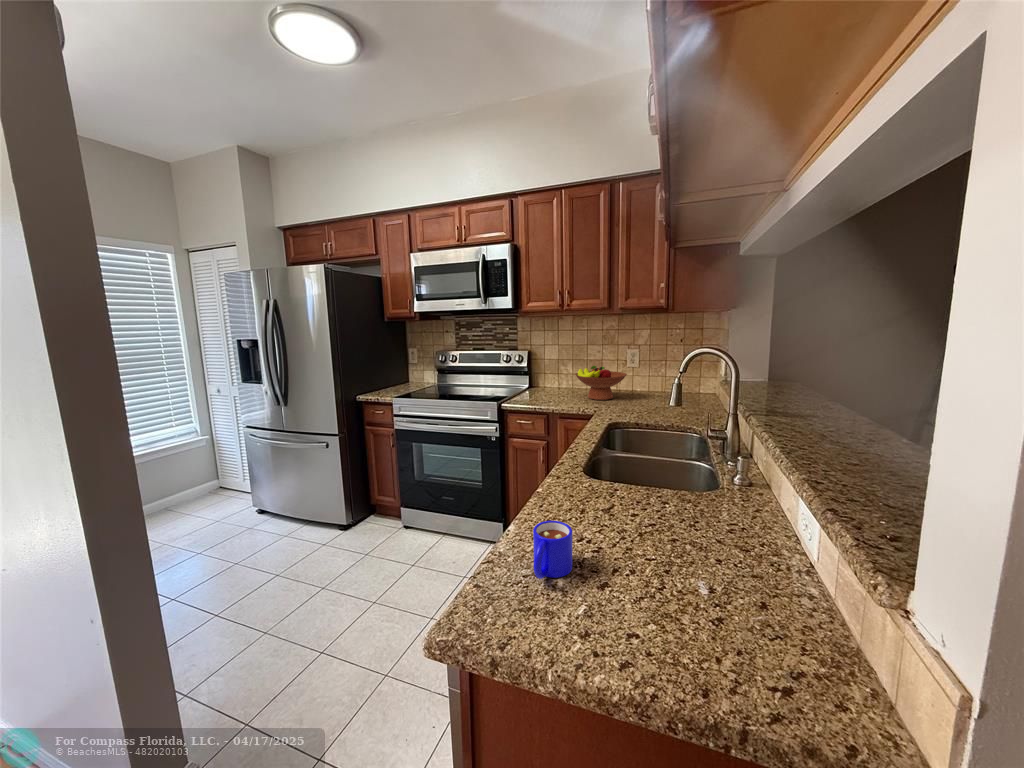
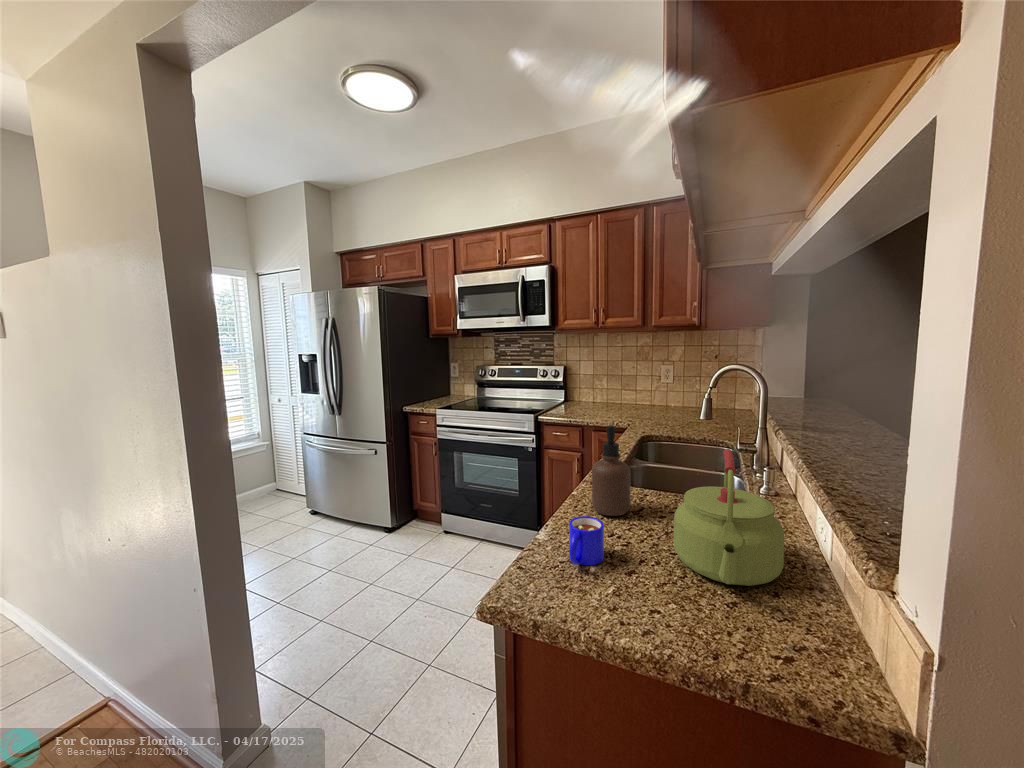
fruit bowl: present [575,366,627,400] -> none [611,381,663,415]
soap dispenser: none [558,416,600,515] -> present [592,425,631,516]
kettle: none [648,441,770,597] -> present [673,449,784,586]

